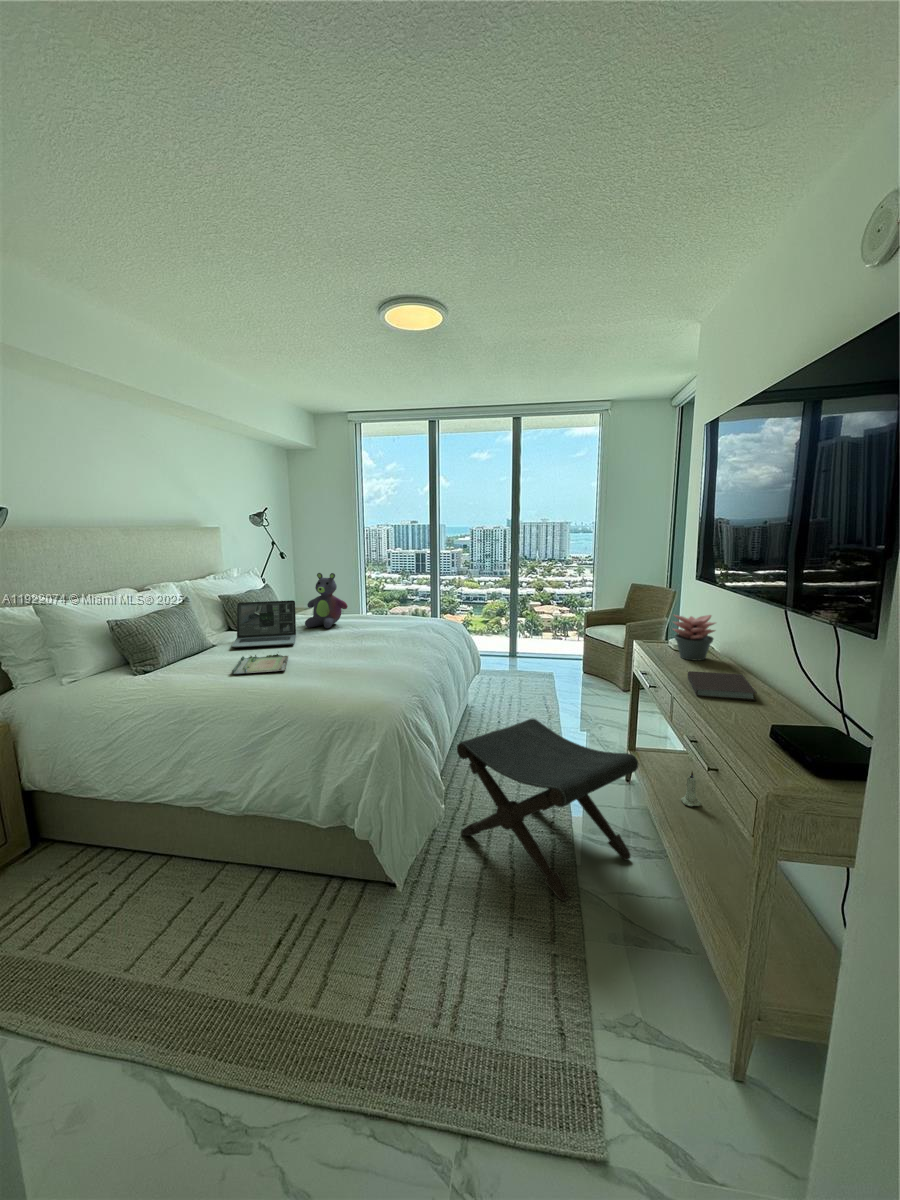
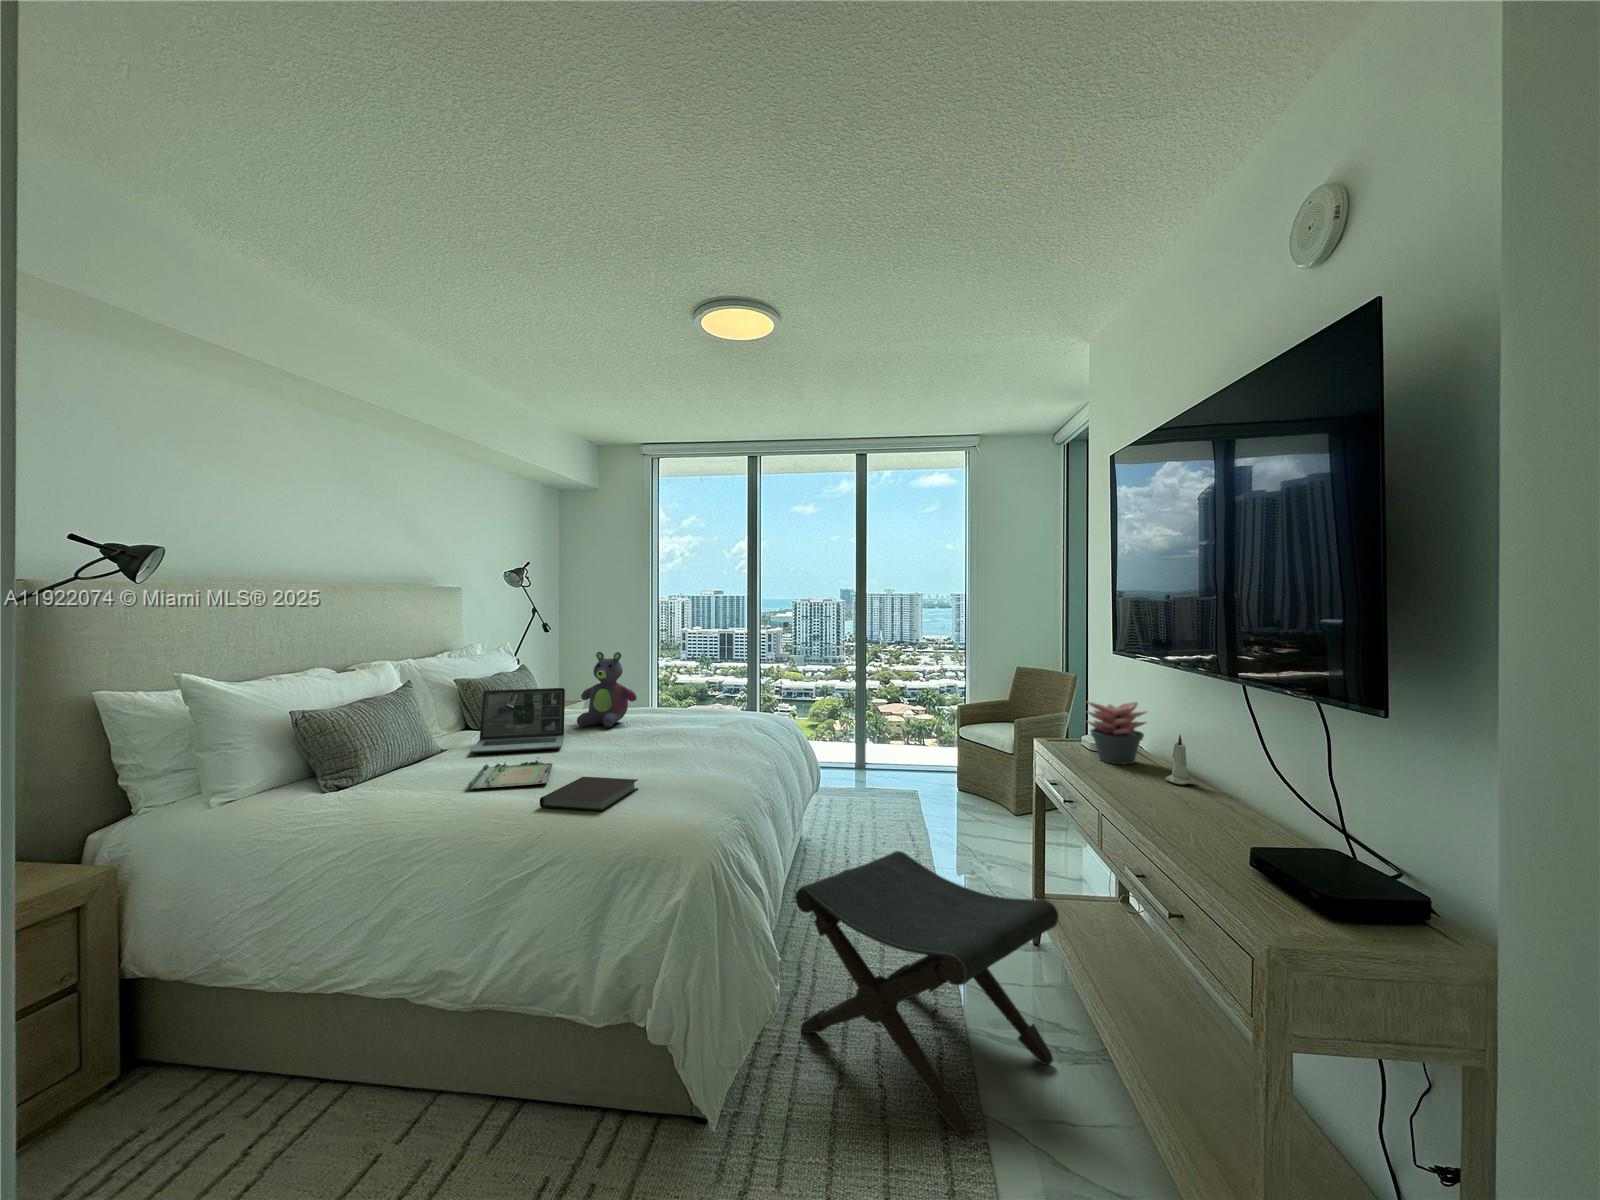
notebook: present [688,671,757,701] -> present [540,777,638,811]
candle: present [681,771,701,806] -> present [1165,735,1195,785]

